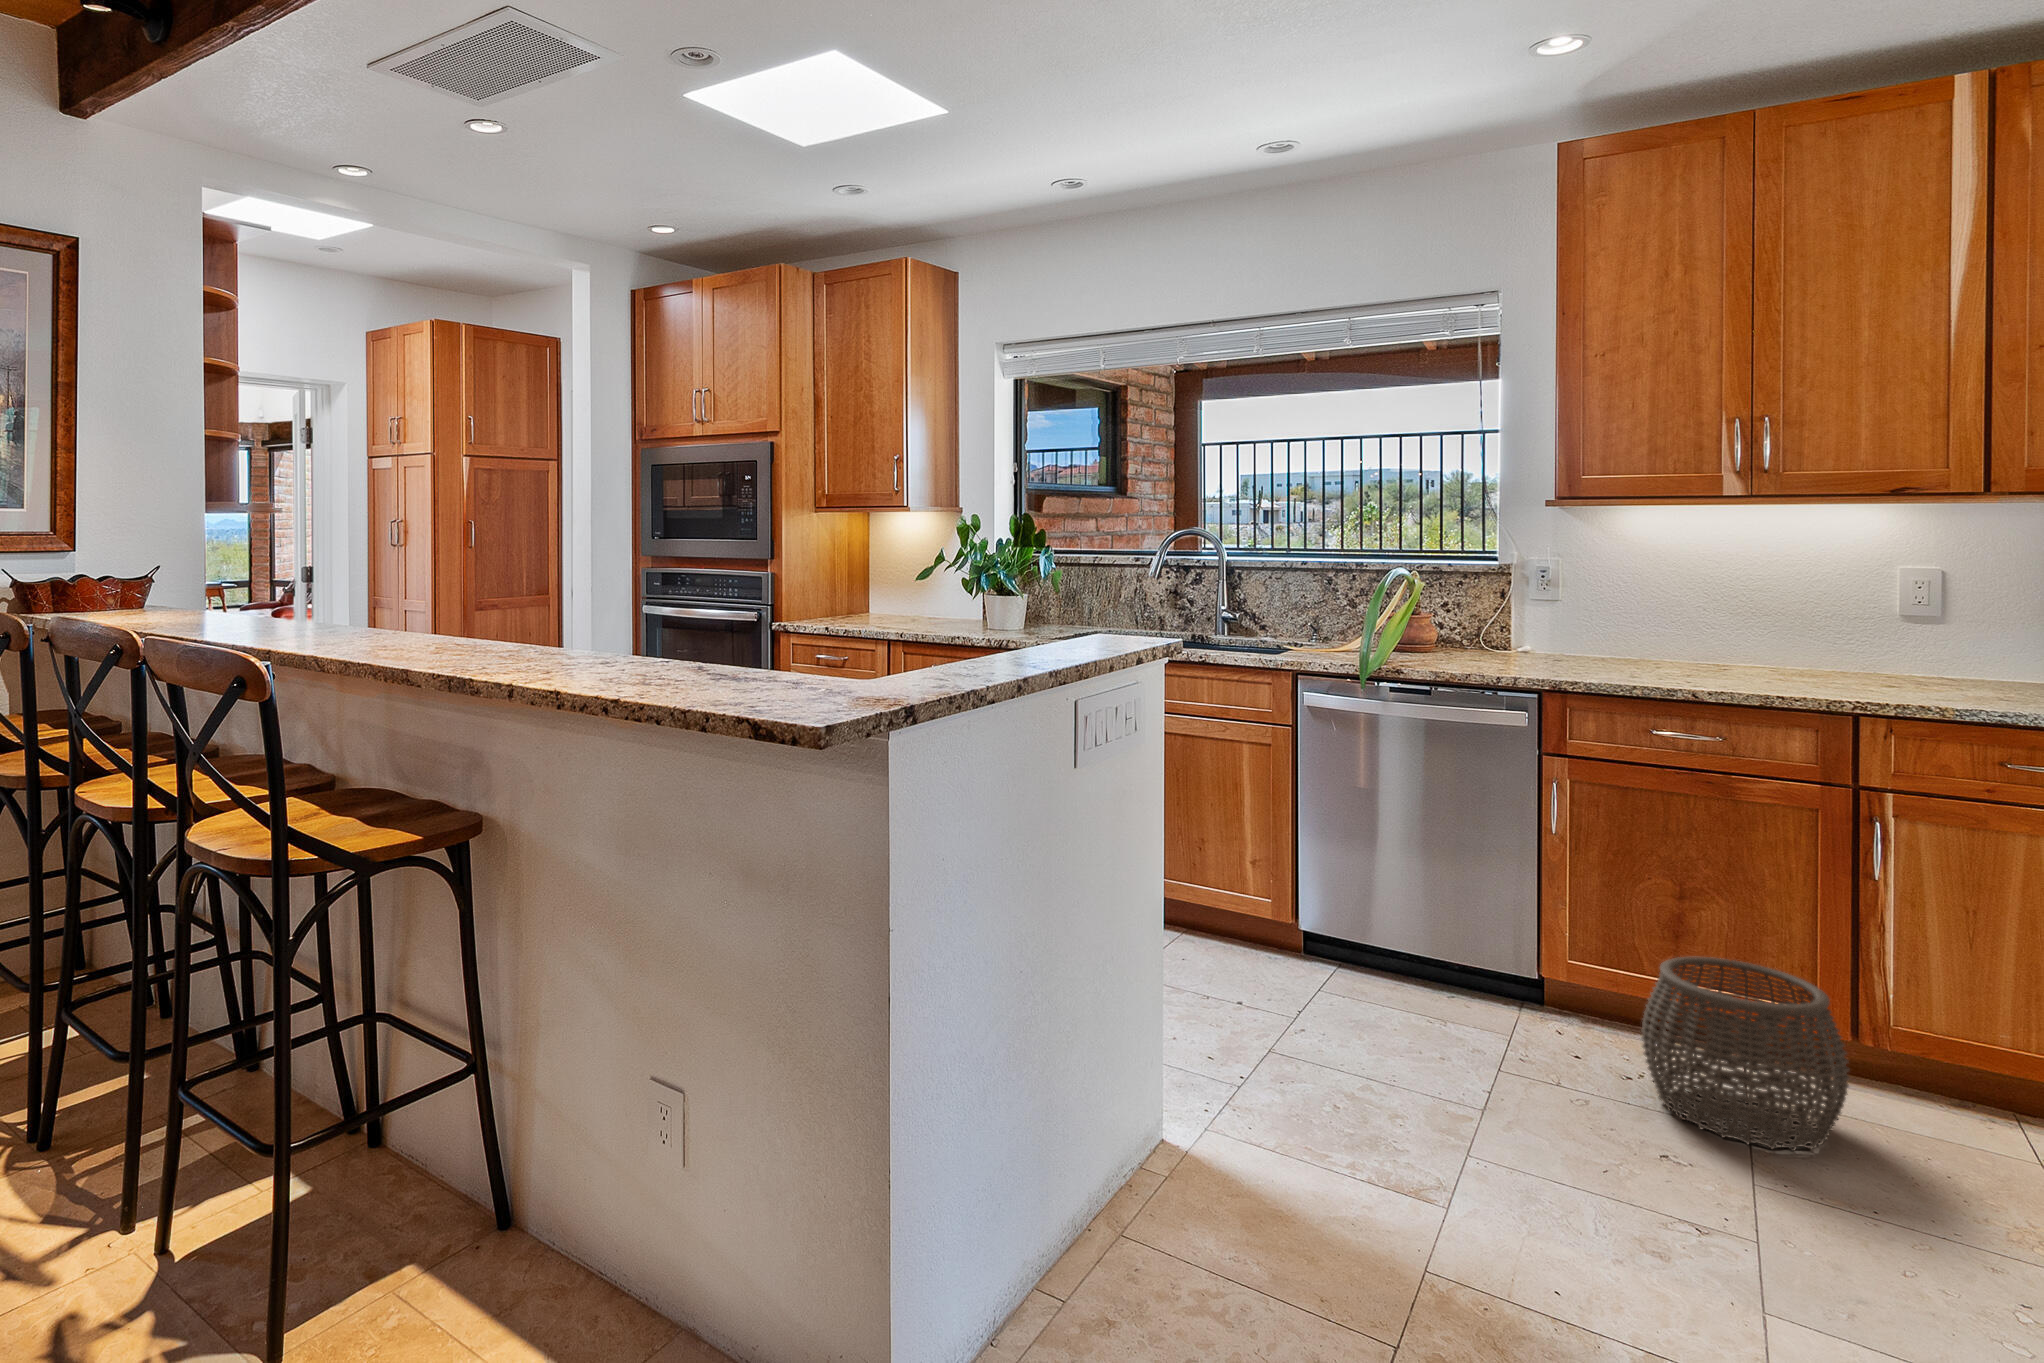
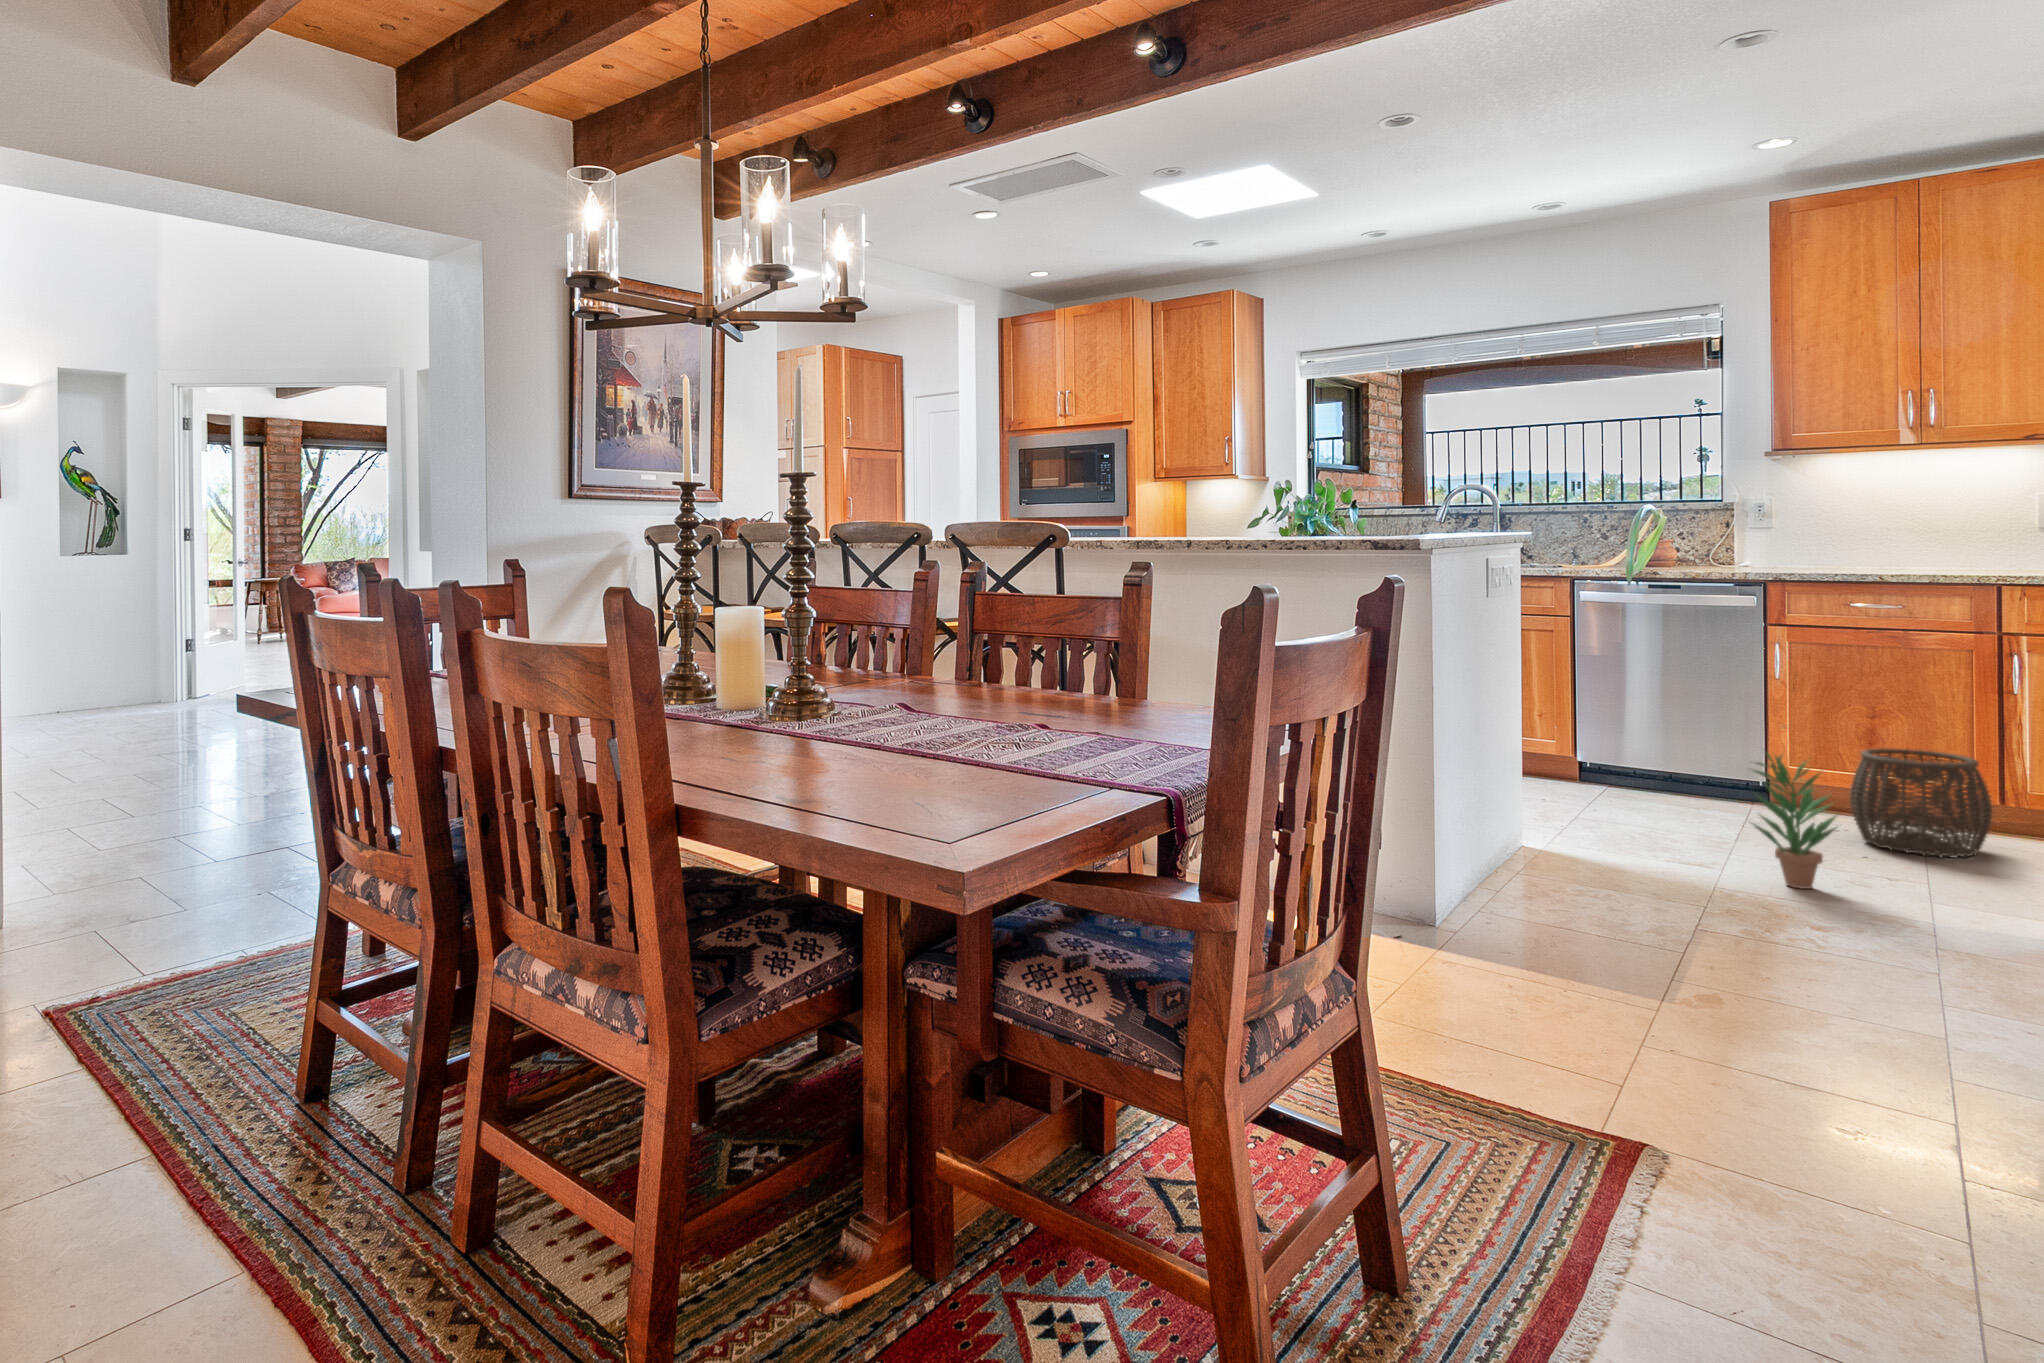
potted plant: none [1475,1021,1625,1267] -> present [1749,751,1836,889]

